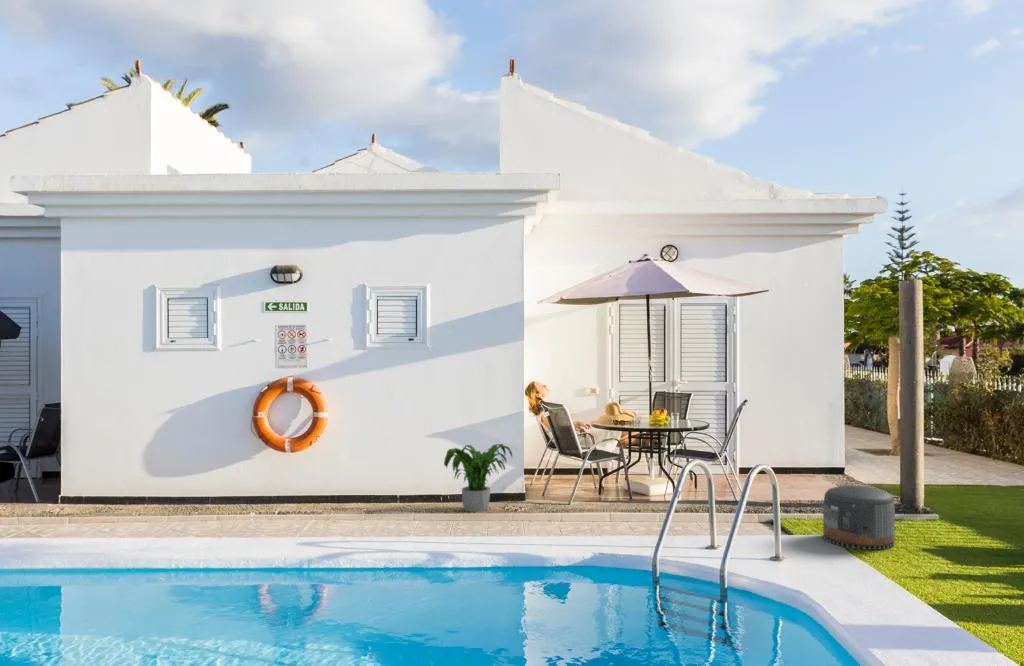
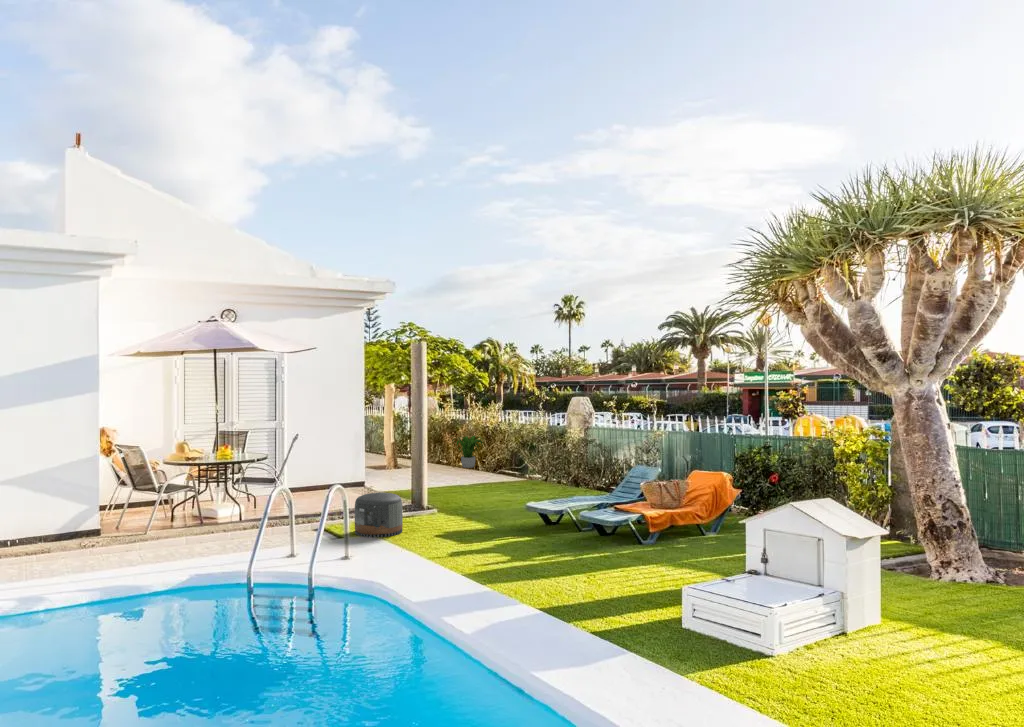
potted plant: present [444,444,512,512] -> present [448,436,484,468]

